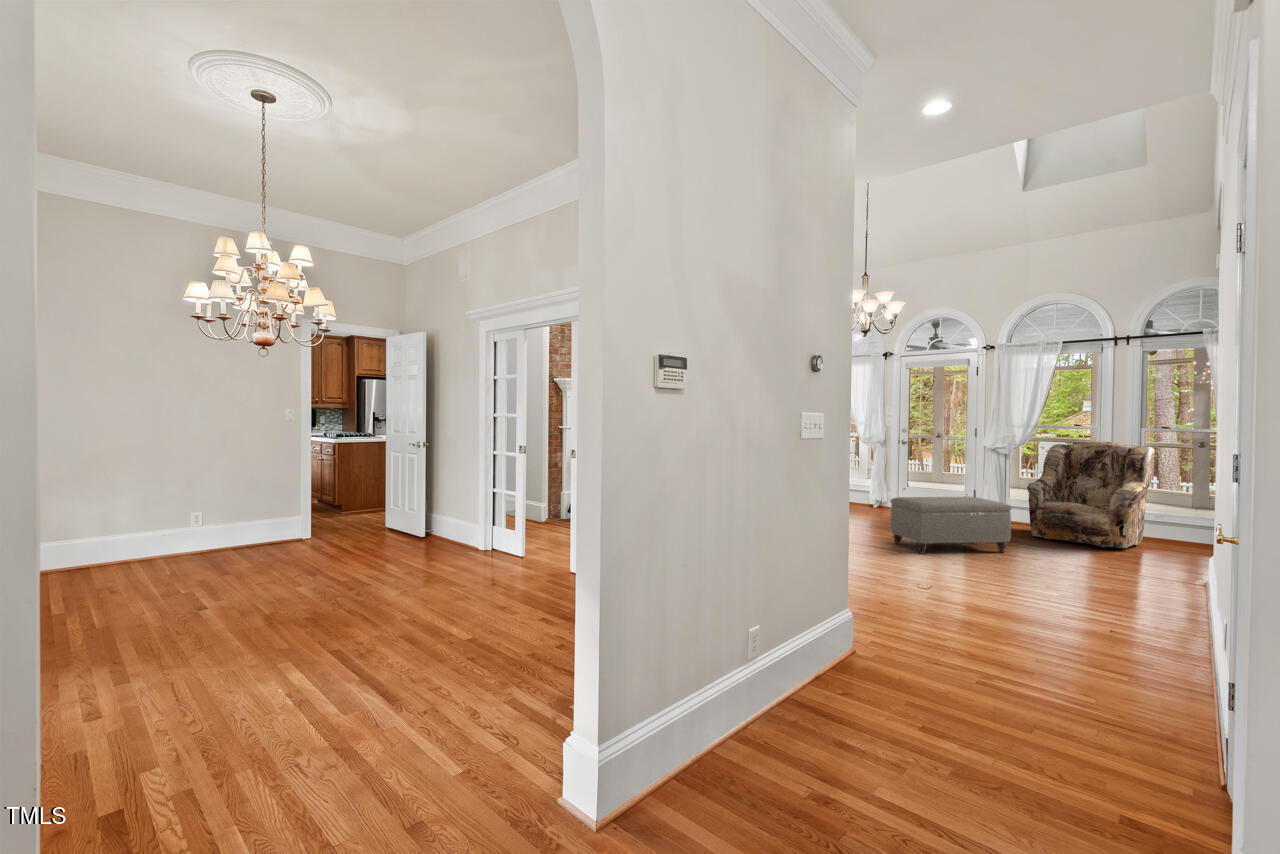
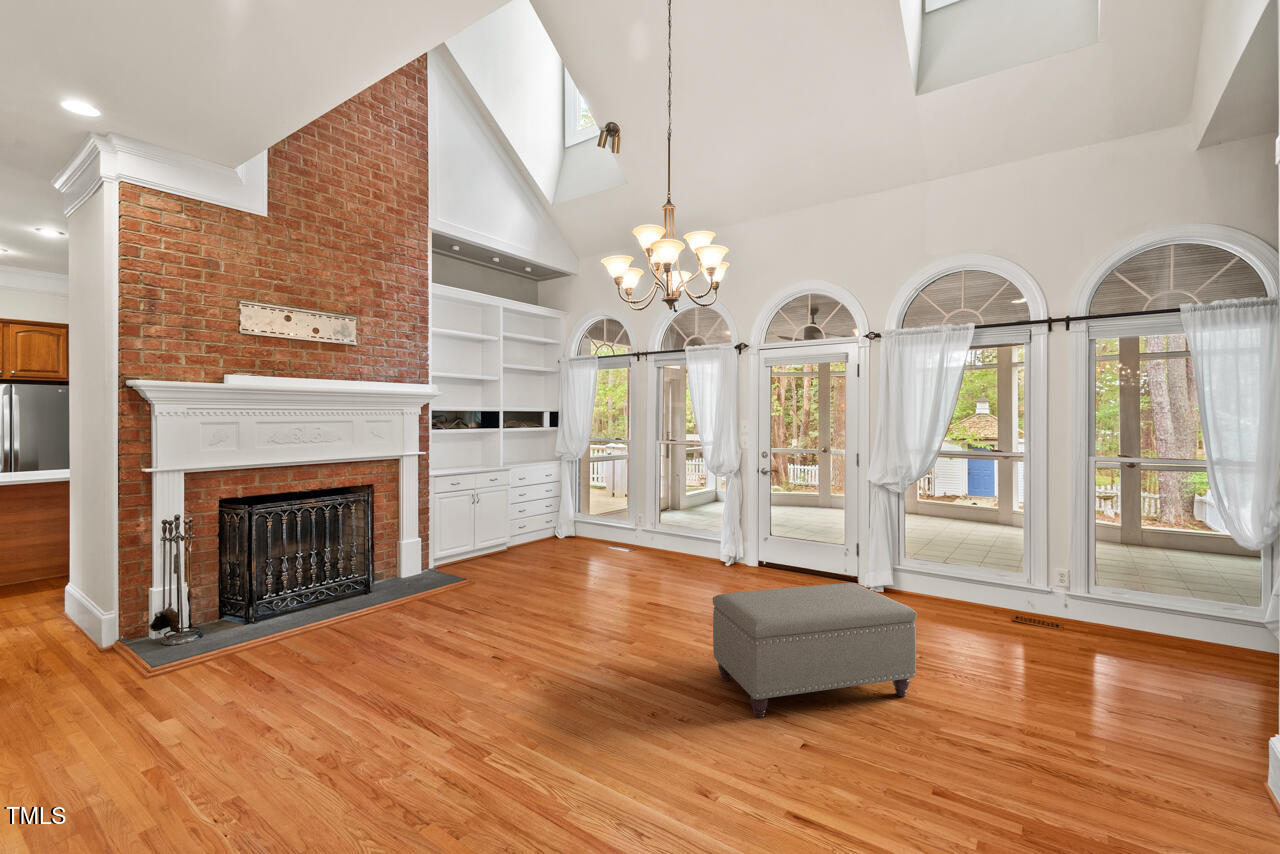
armchair: present [1027,442,1155,548] -> none [933,477,1119,667]

